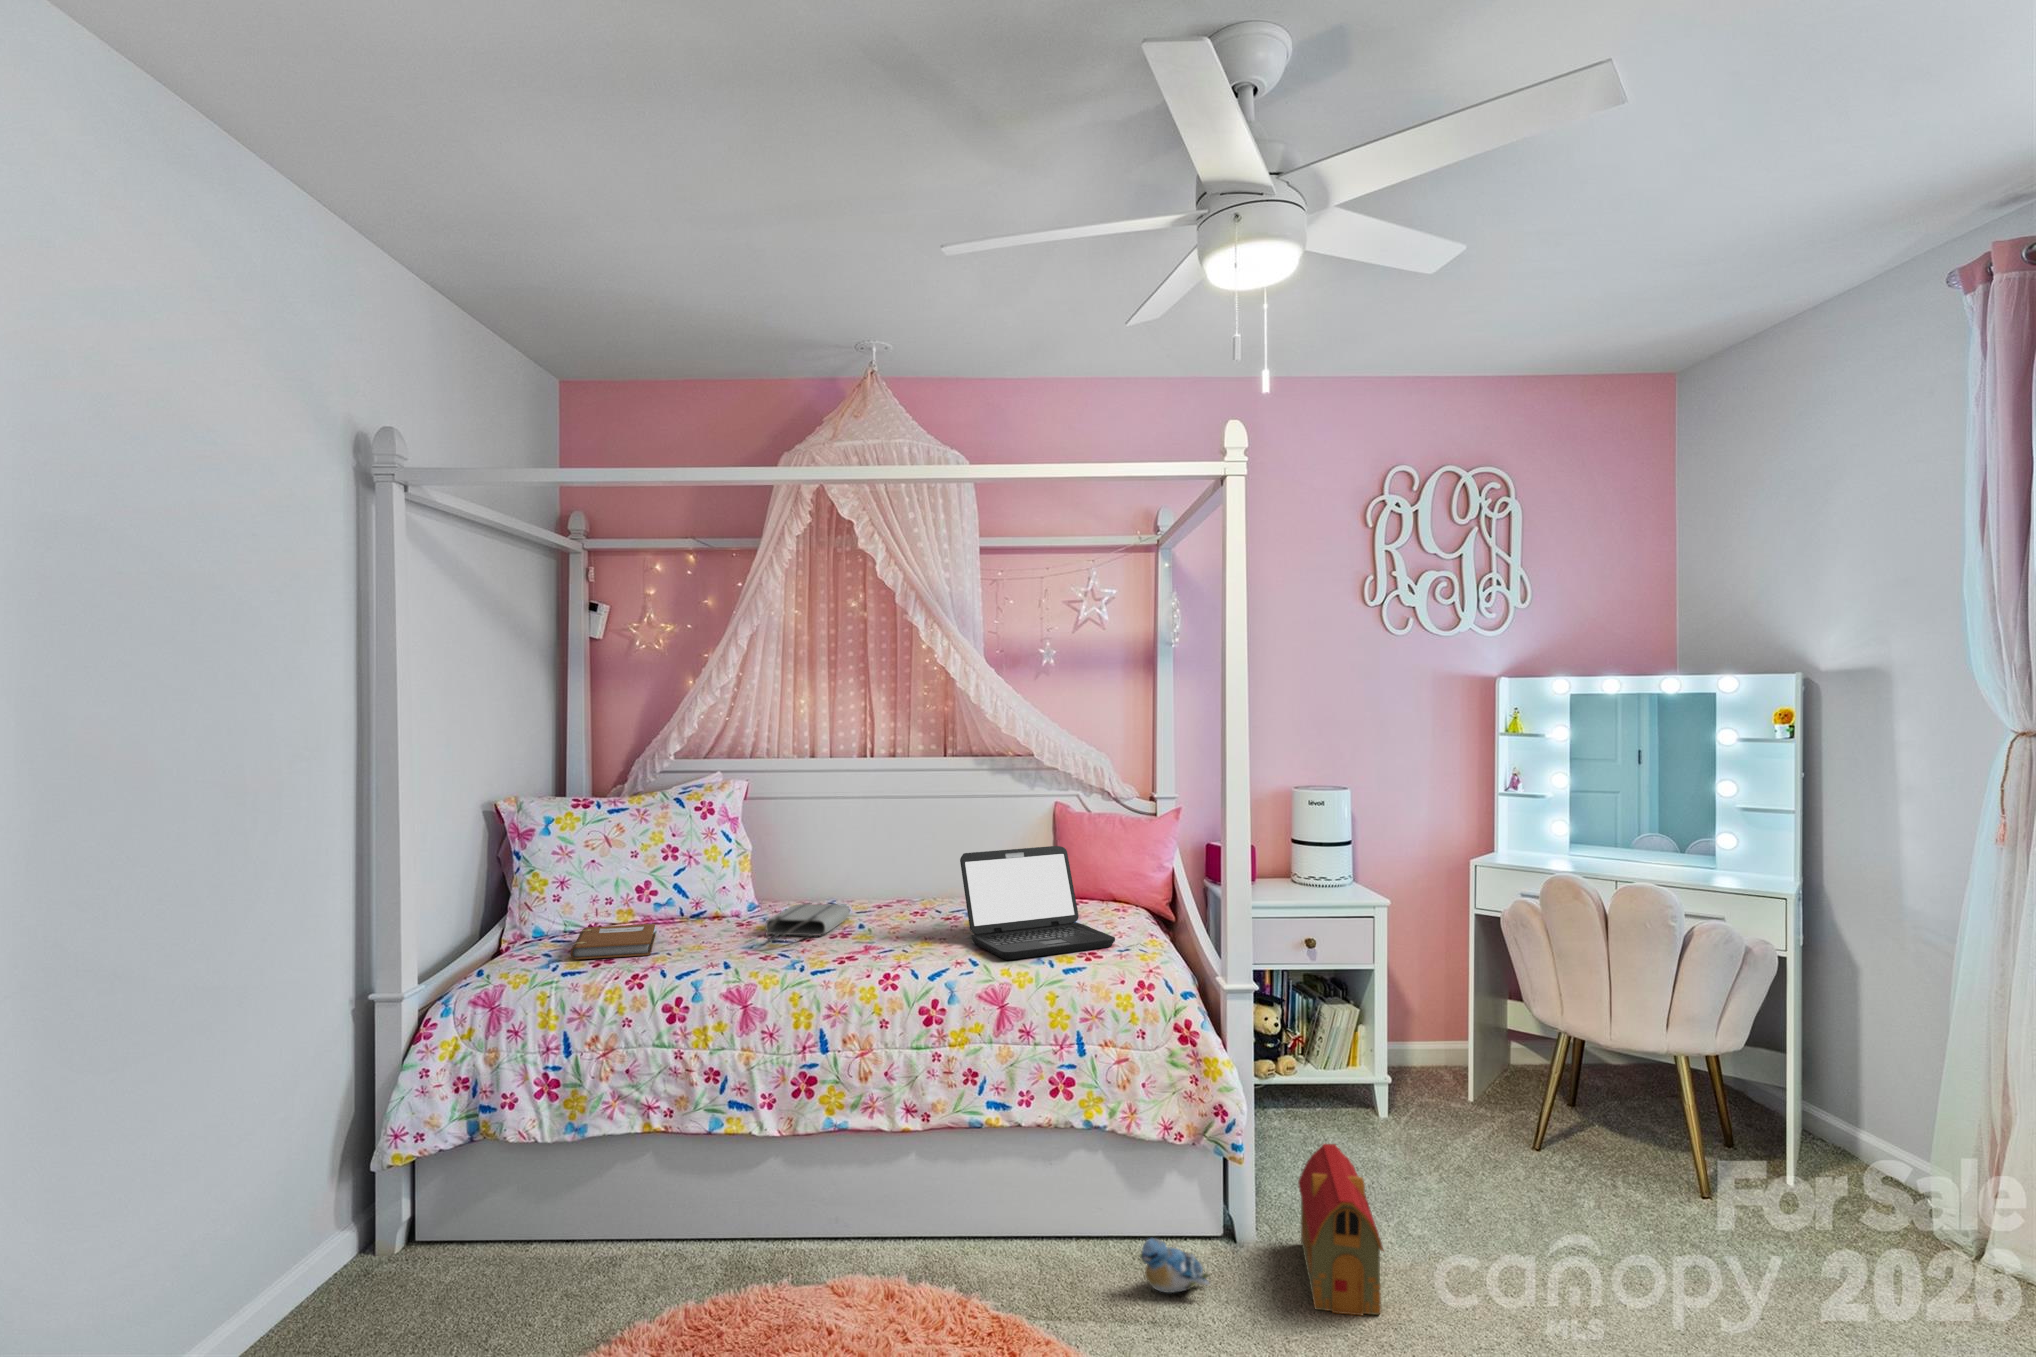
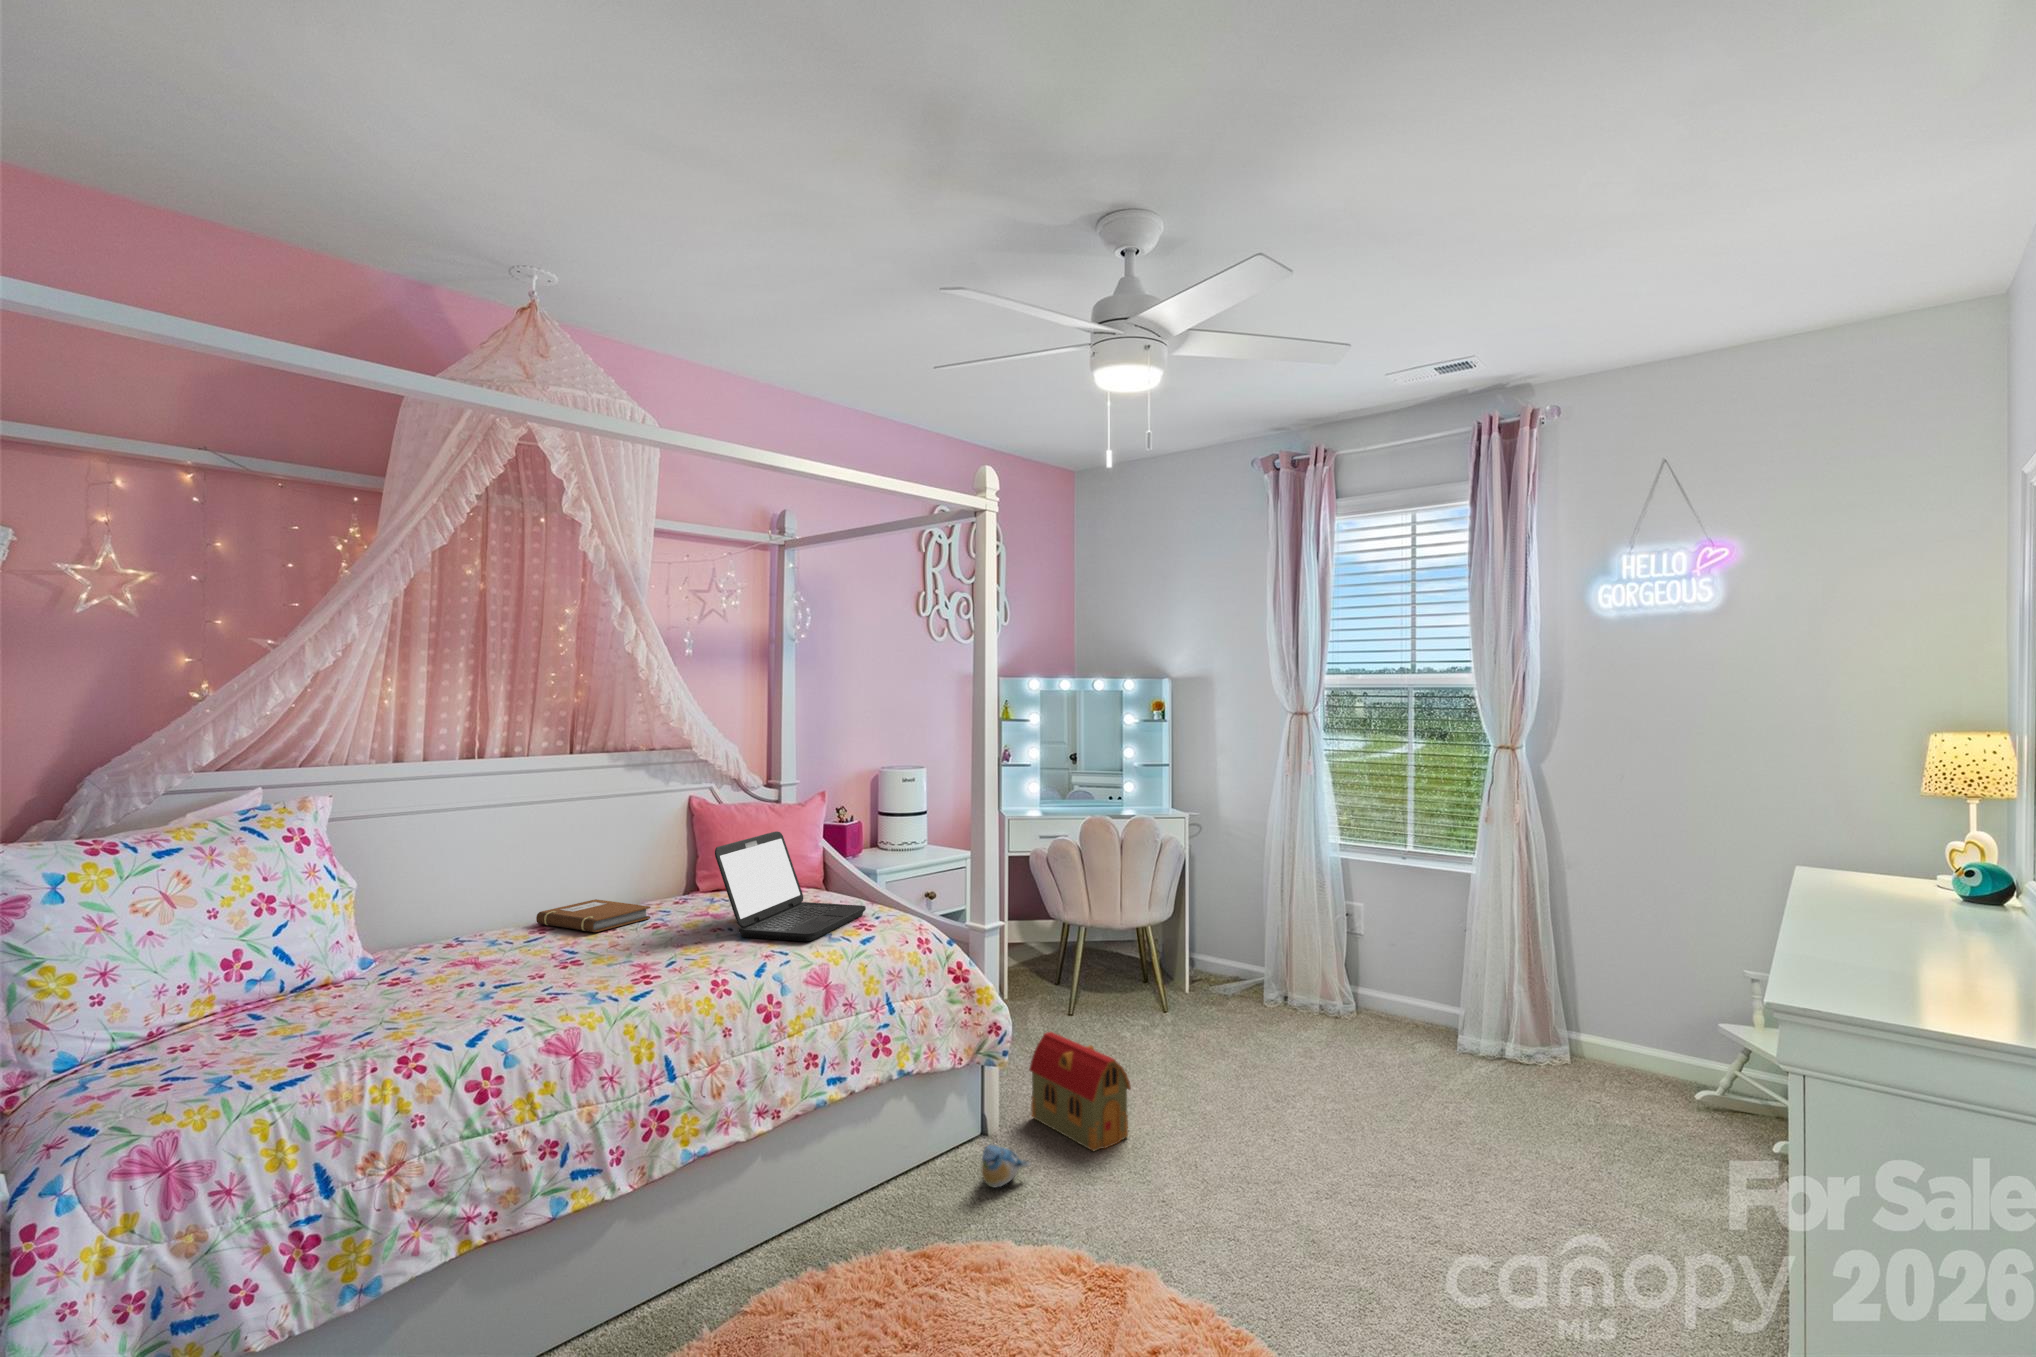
tote bag: present [766,903,850,941] -> none [465,931,566,982]
notebook: present [571,924,655,959] -> present [536,899,650,932]

